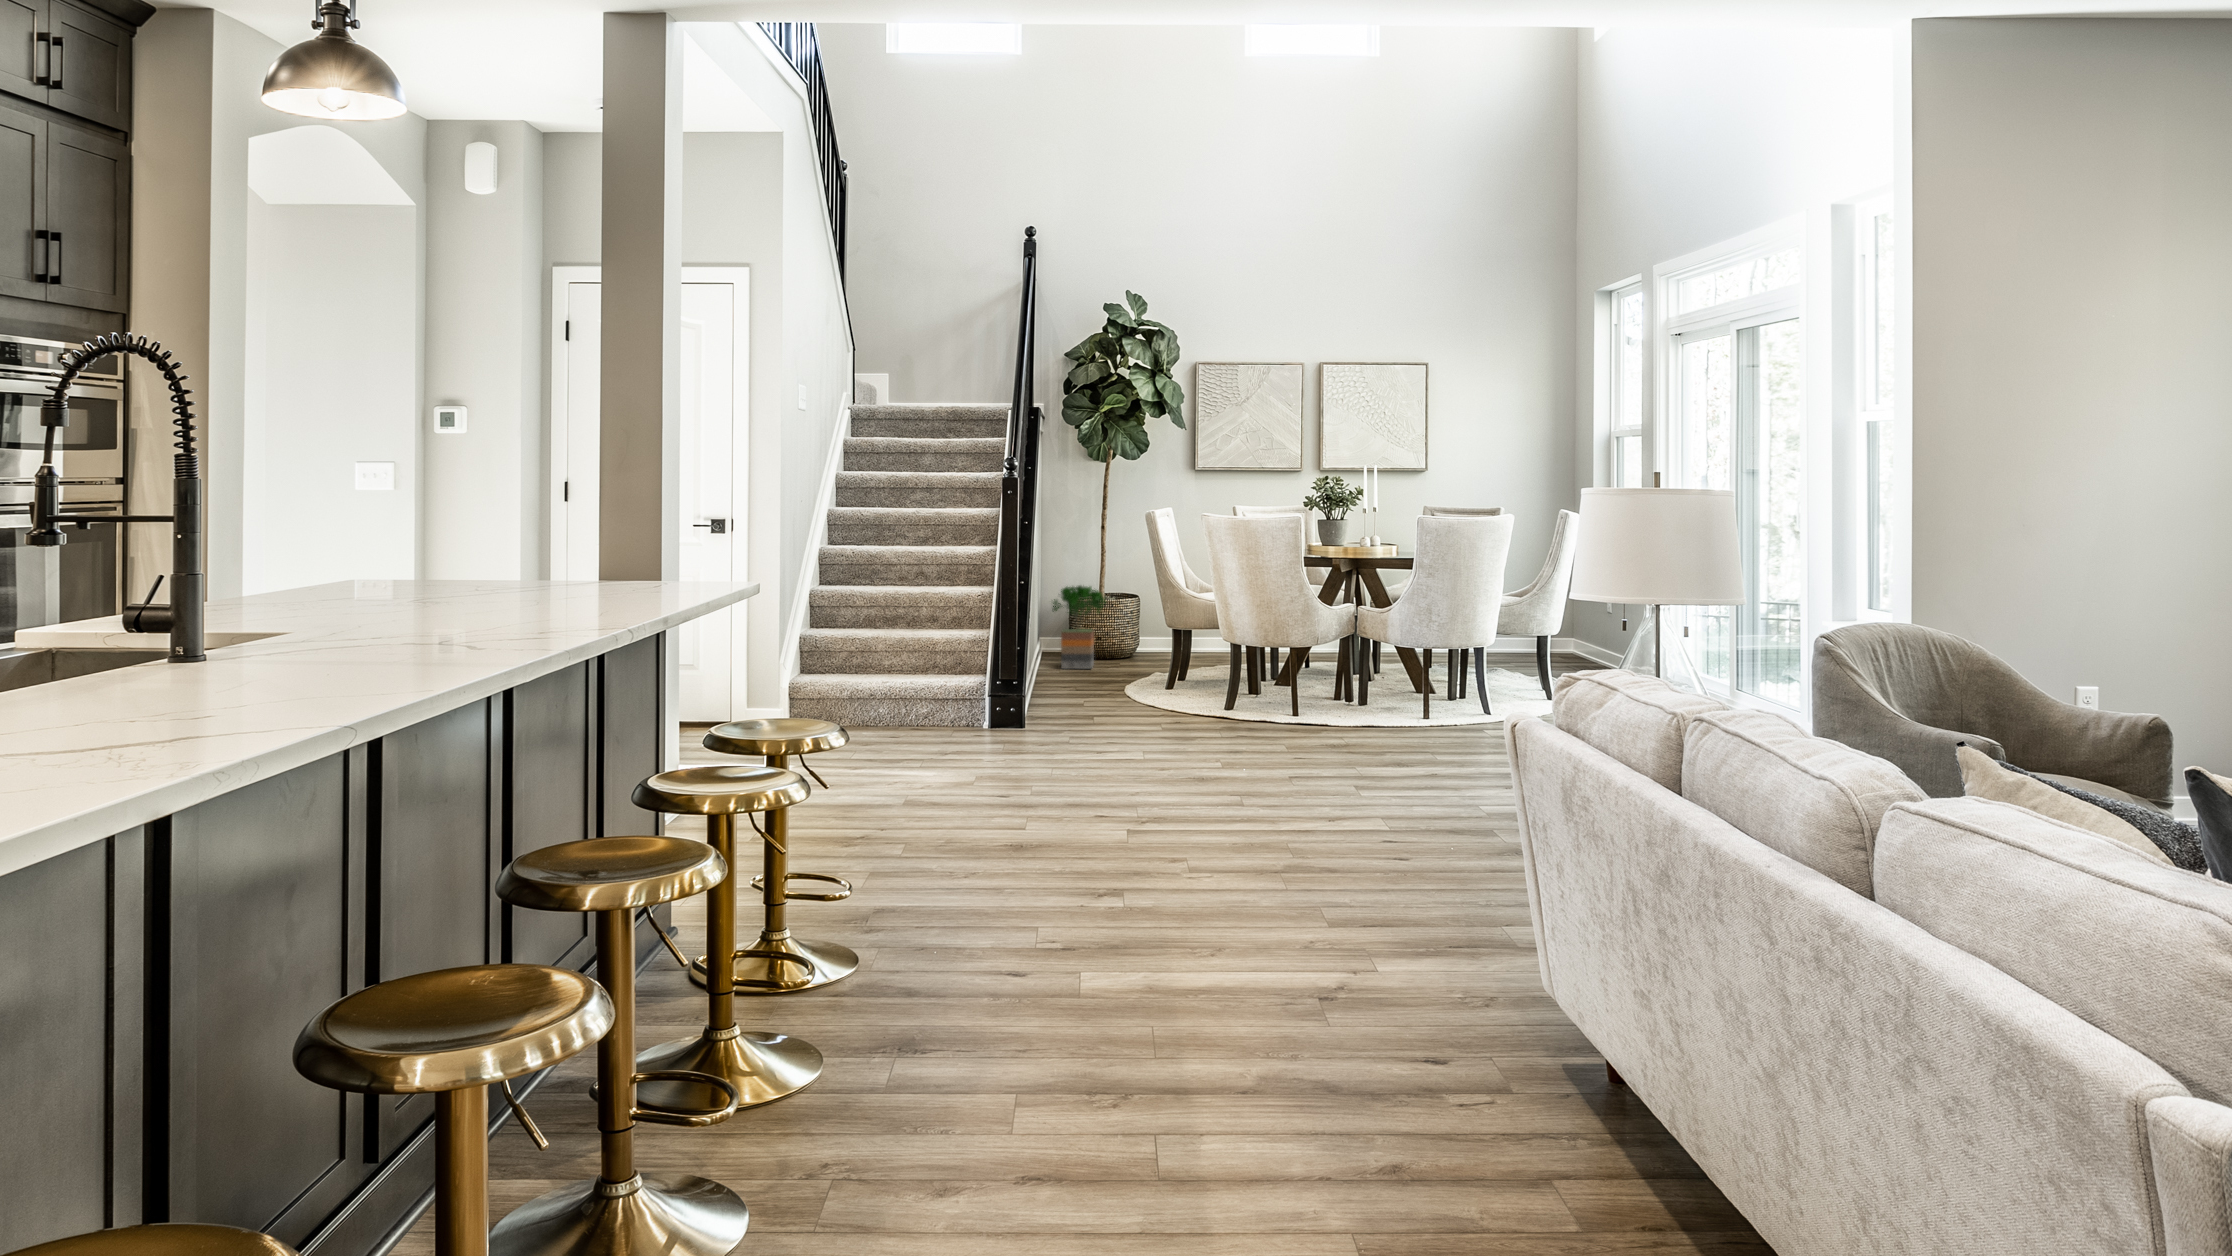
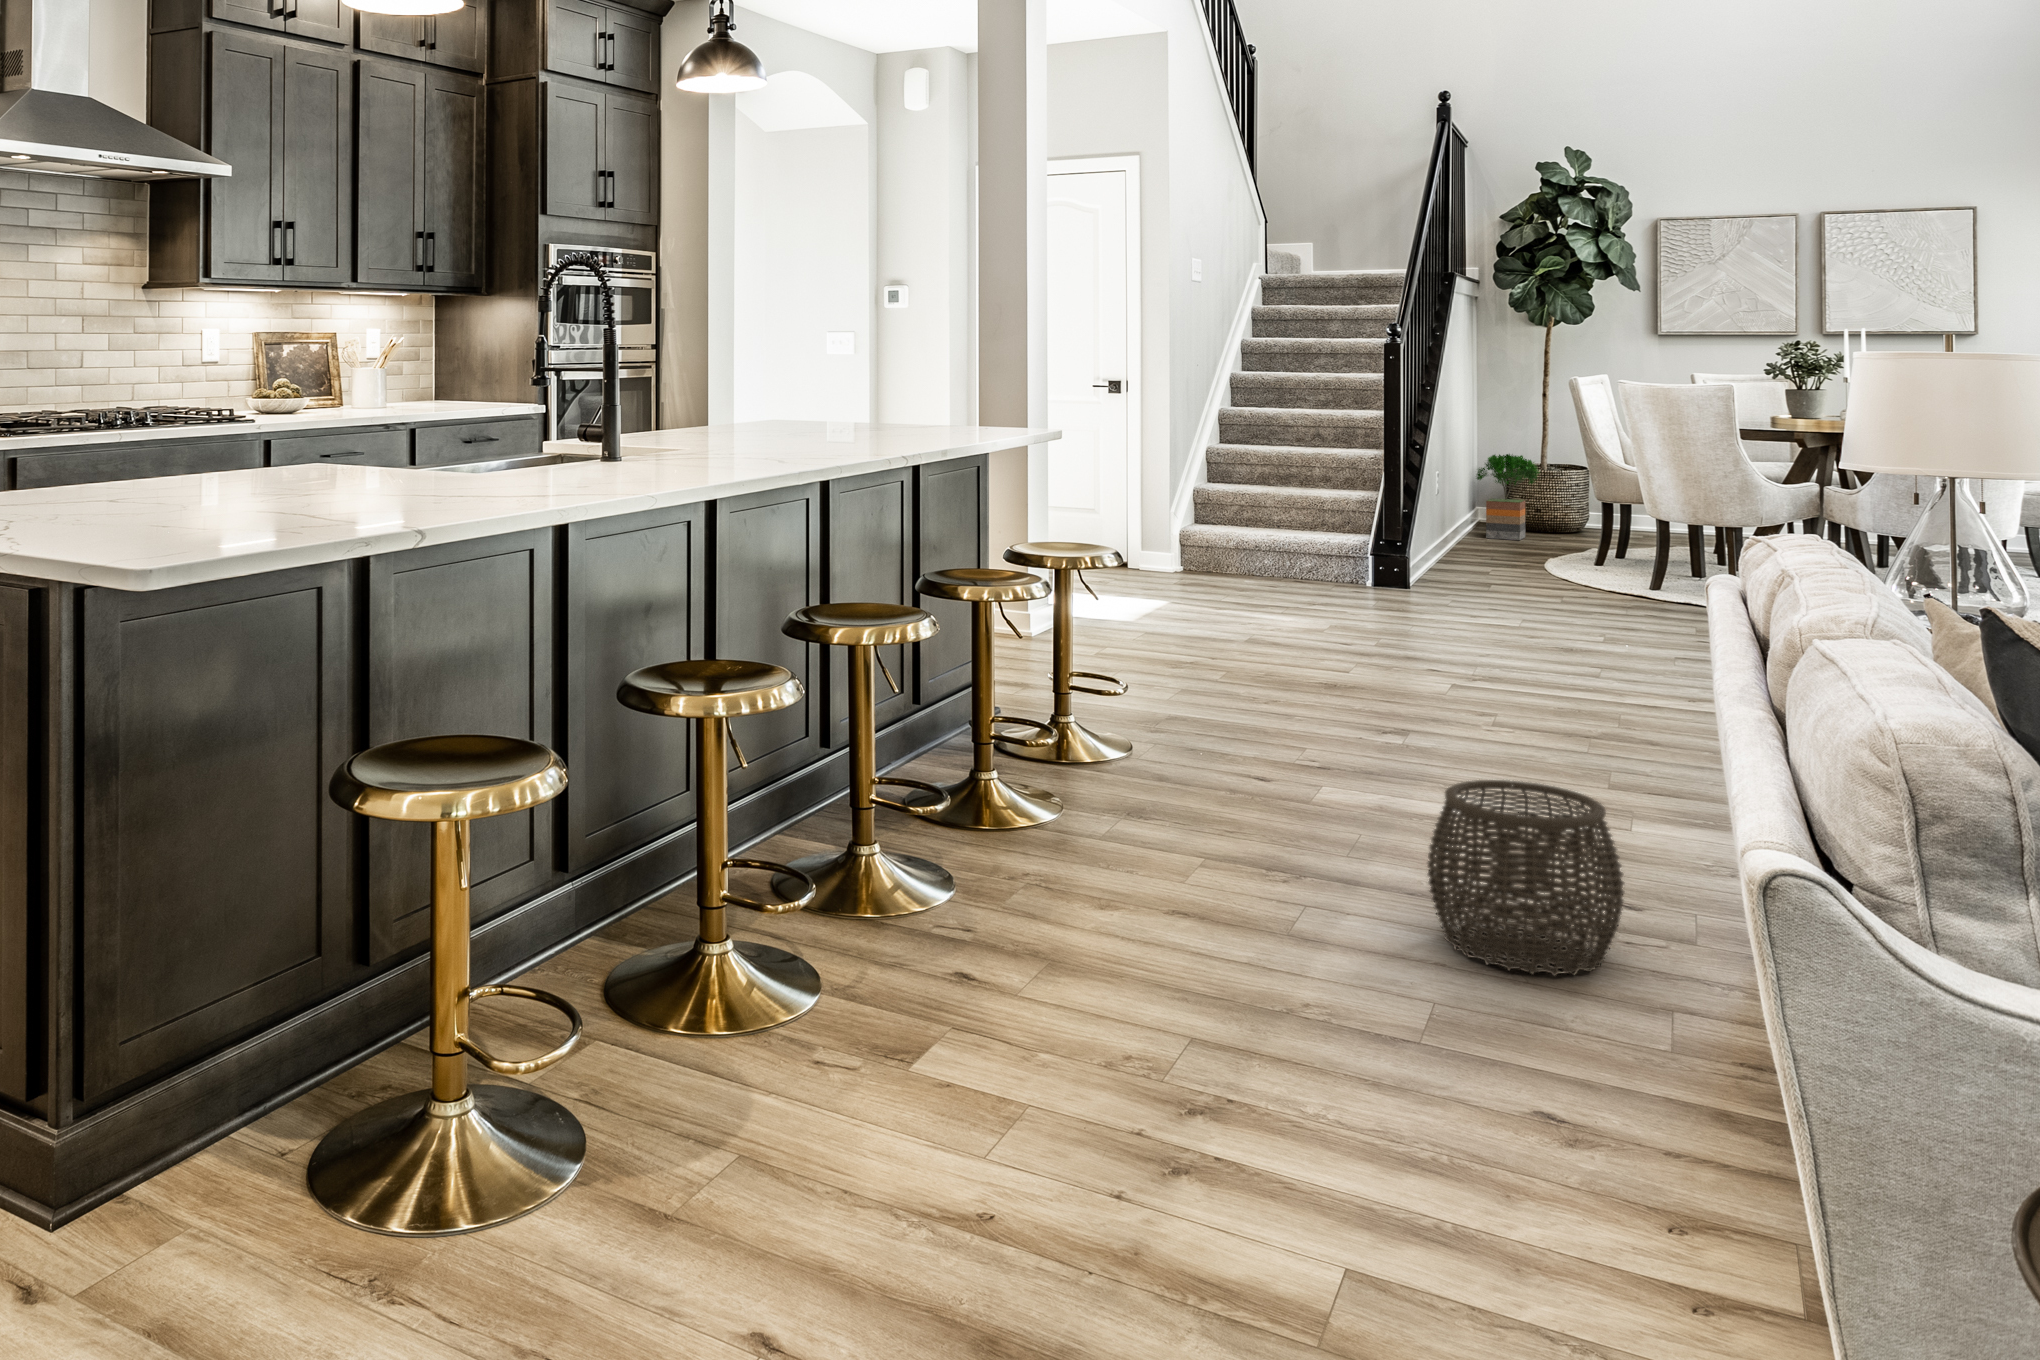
woven basket: none [1309,959,1513,1189] -> present [1428,780,1624,976]

